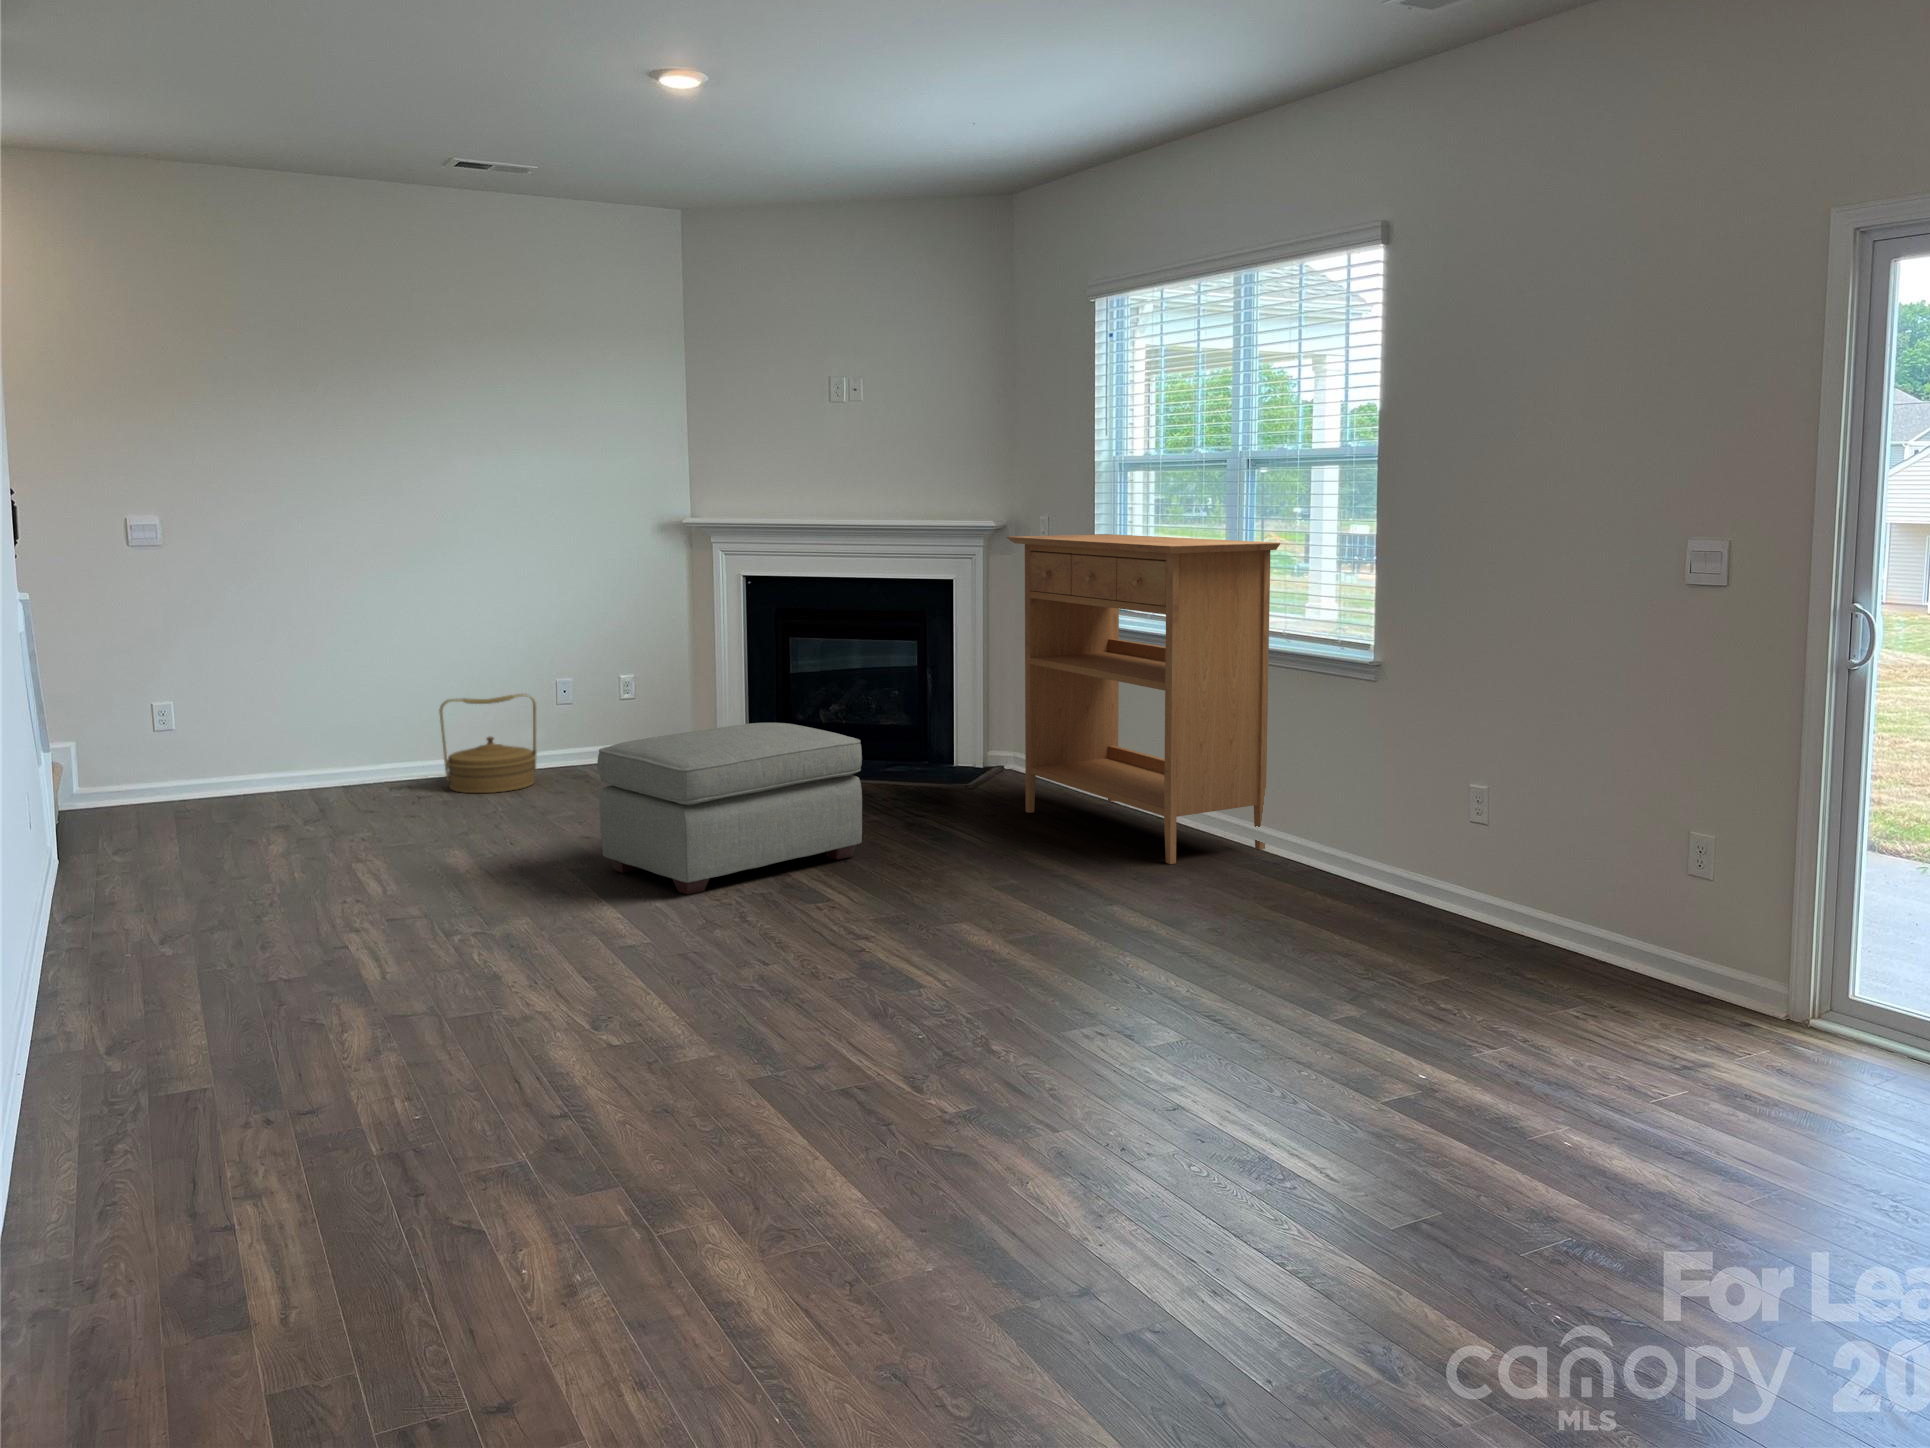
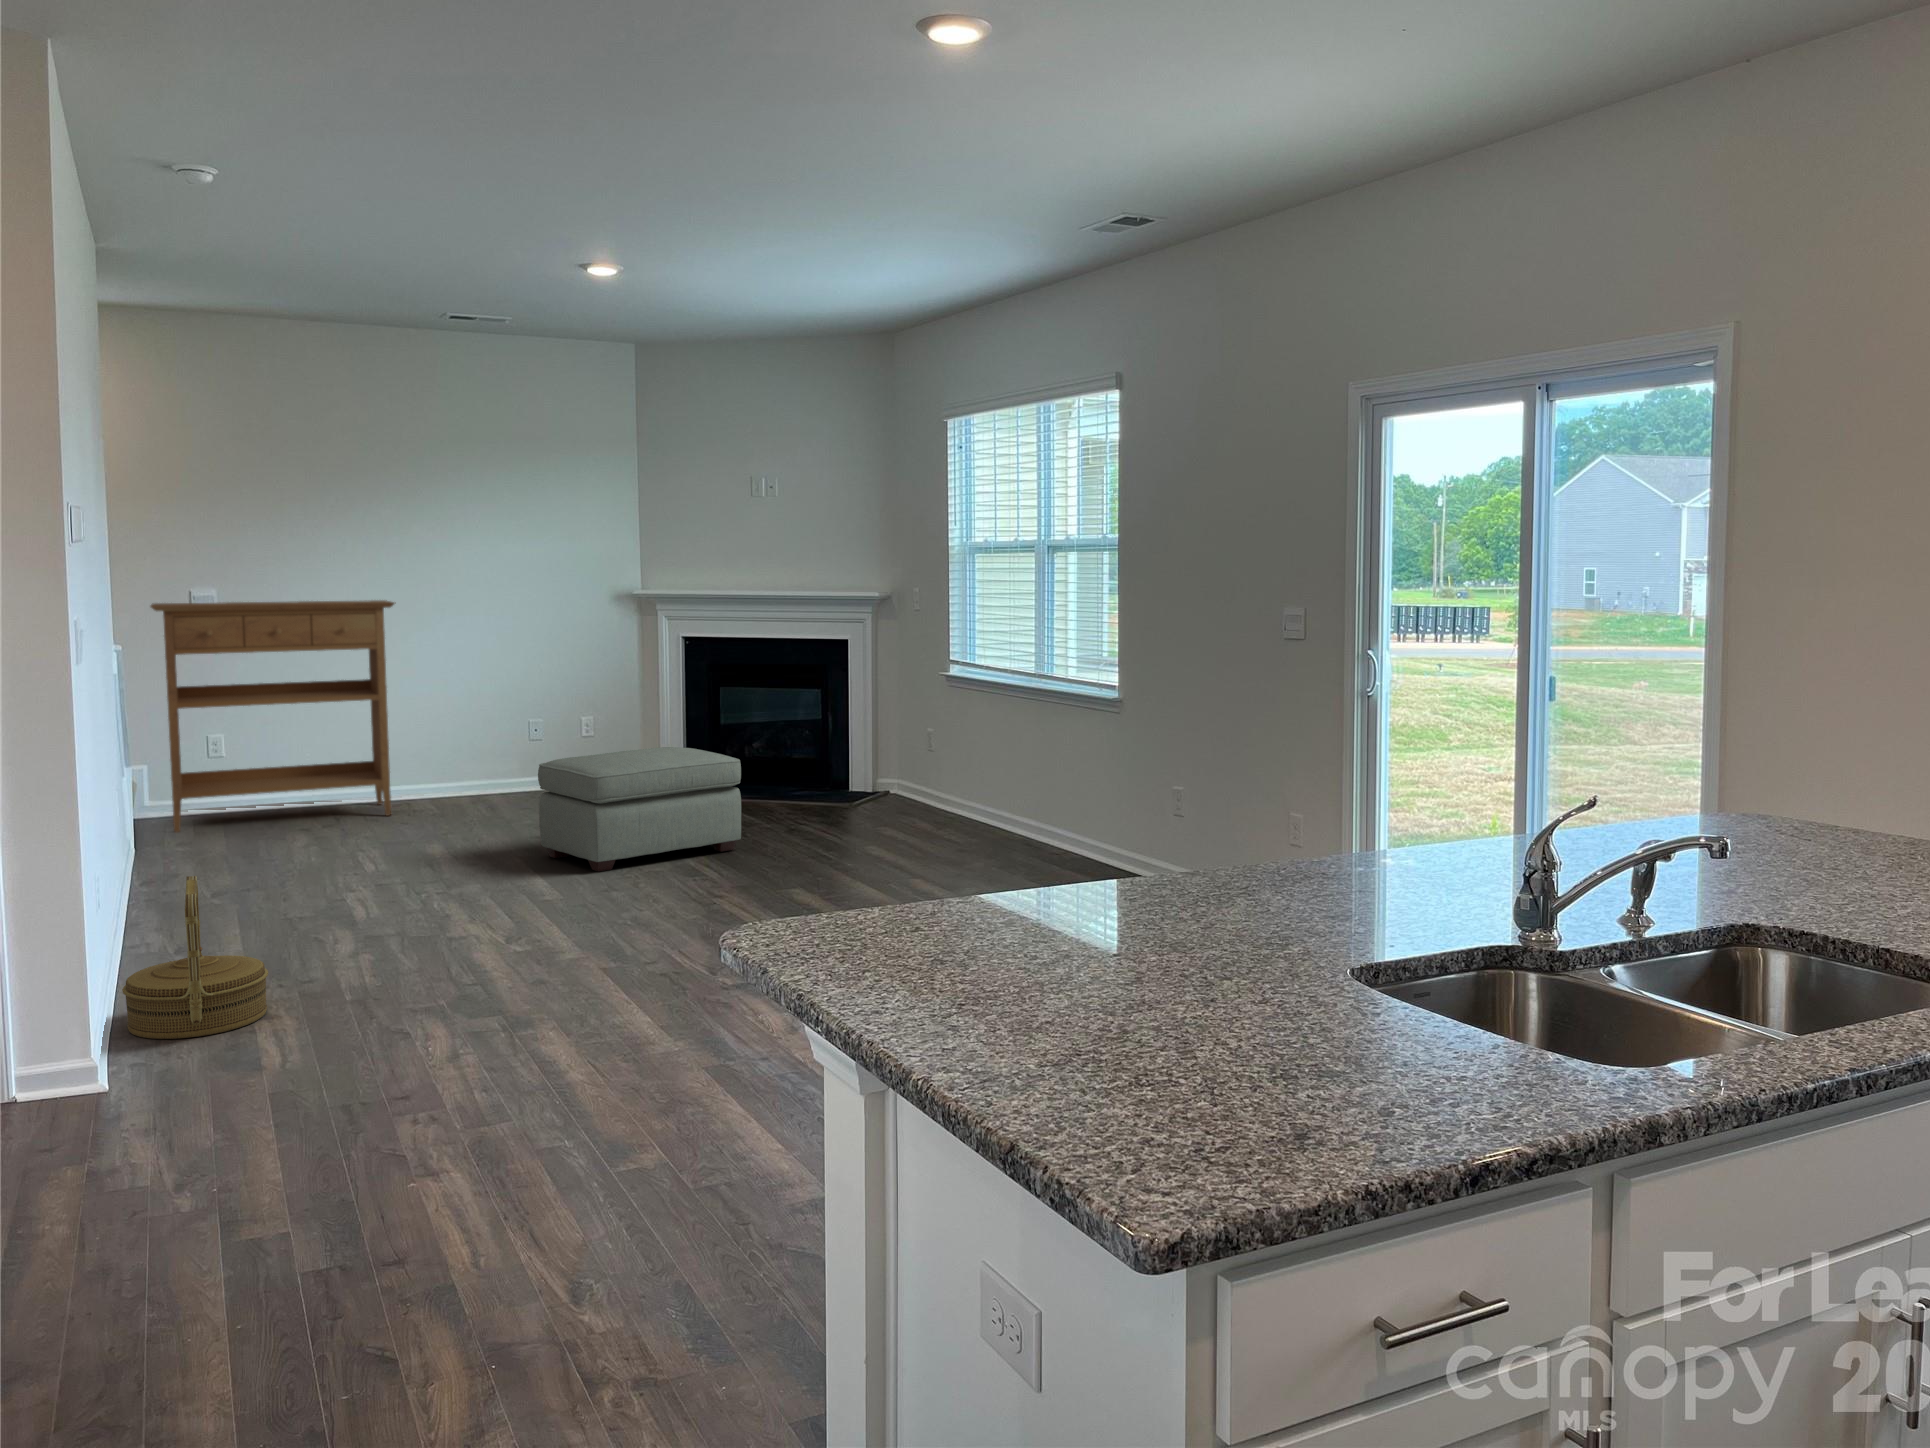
console table: present [1006,534,1280,864] -> present [151,600,394,832]
woven basket: present [439,694,537,793] -> present [122,876,268,1039]

